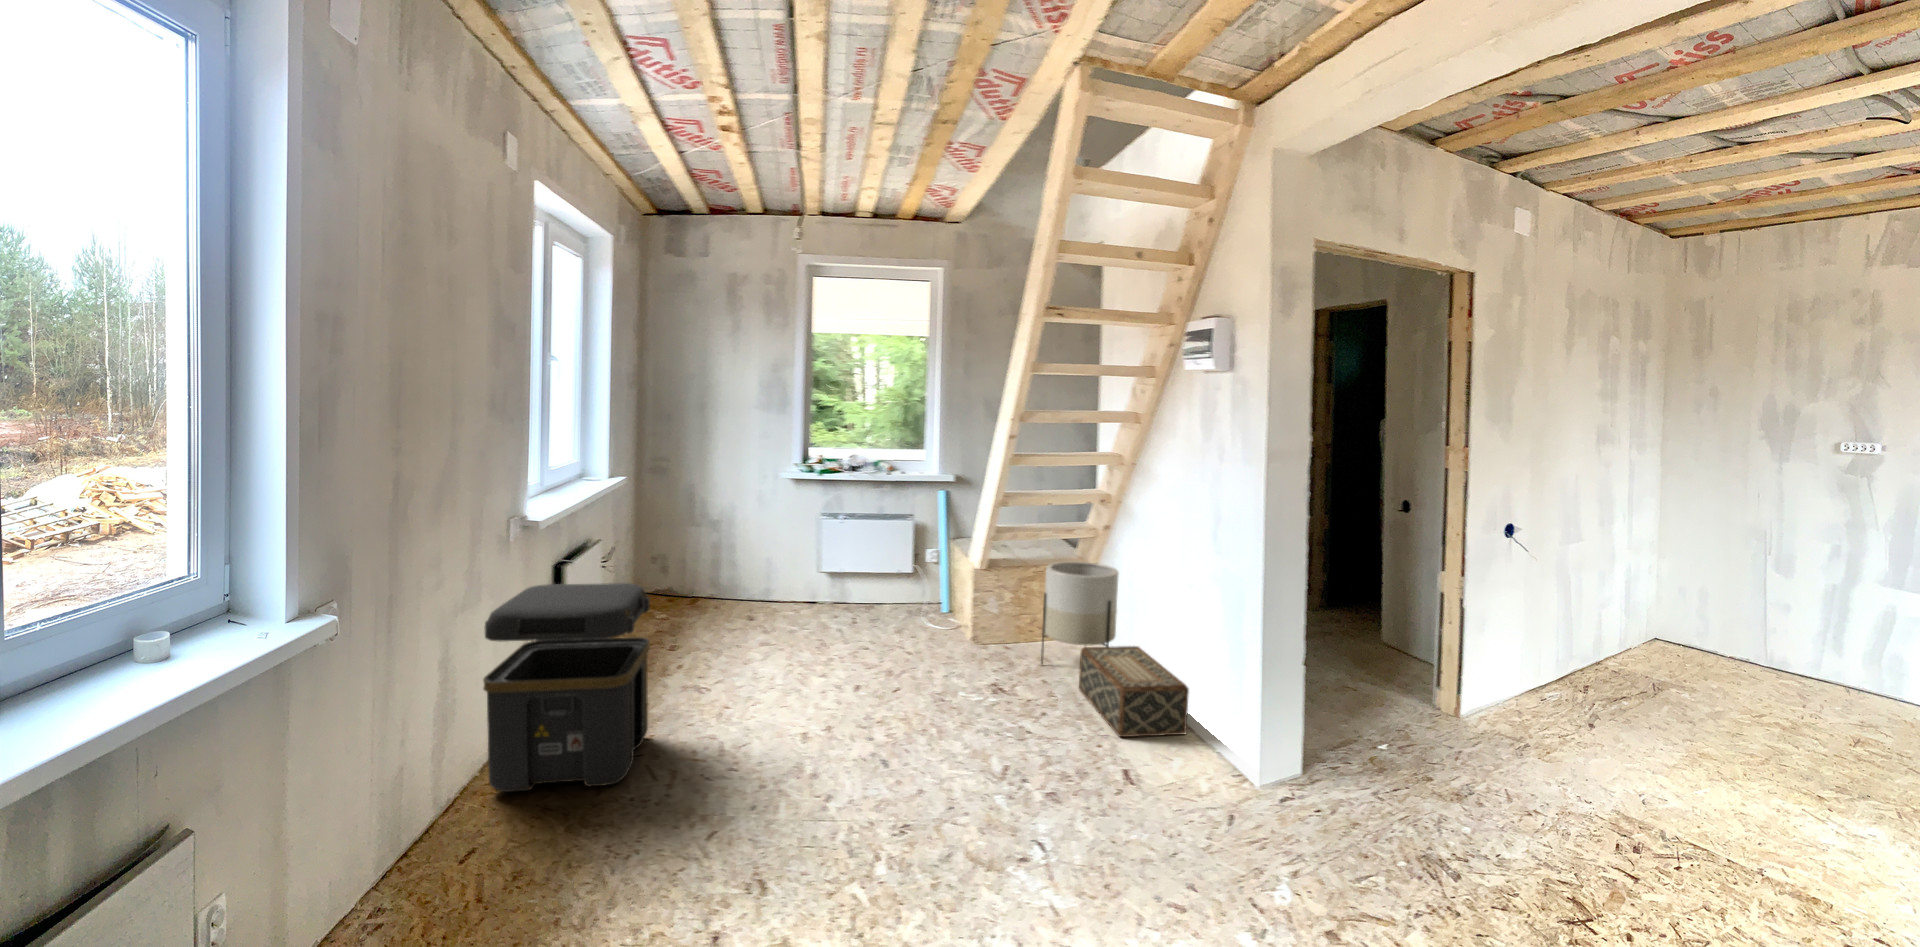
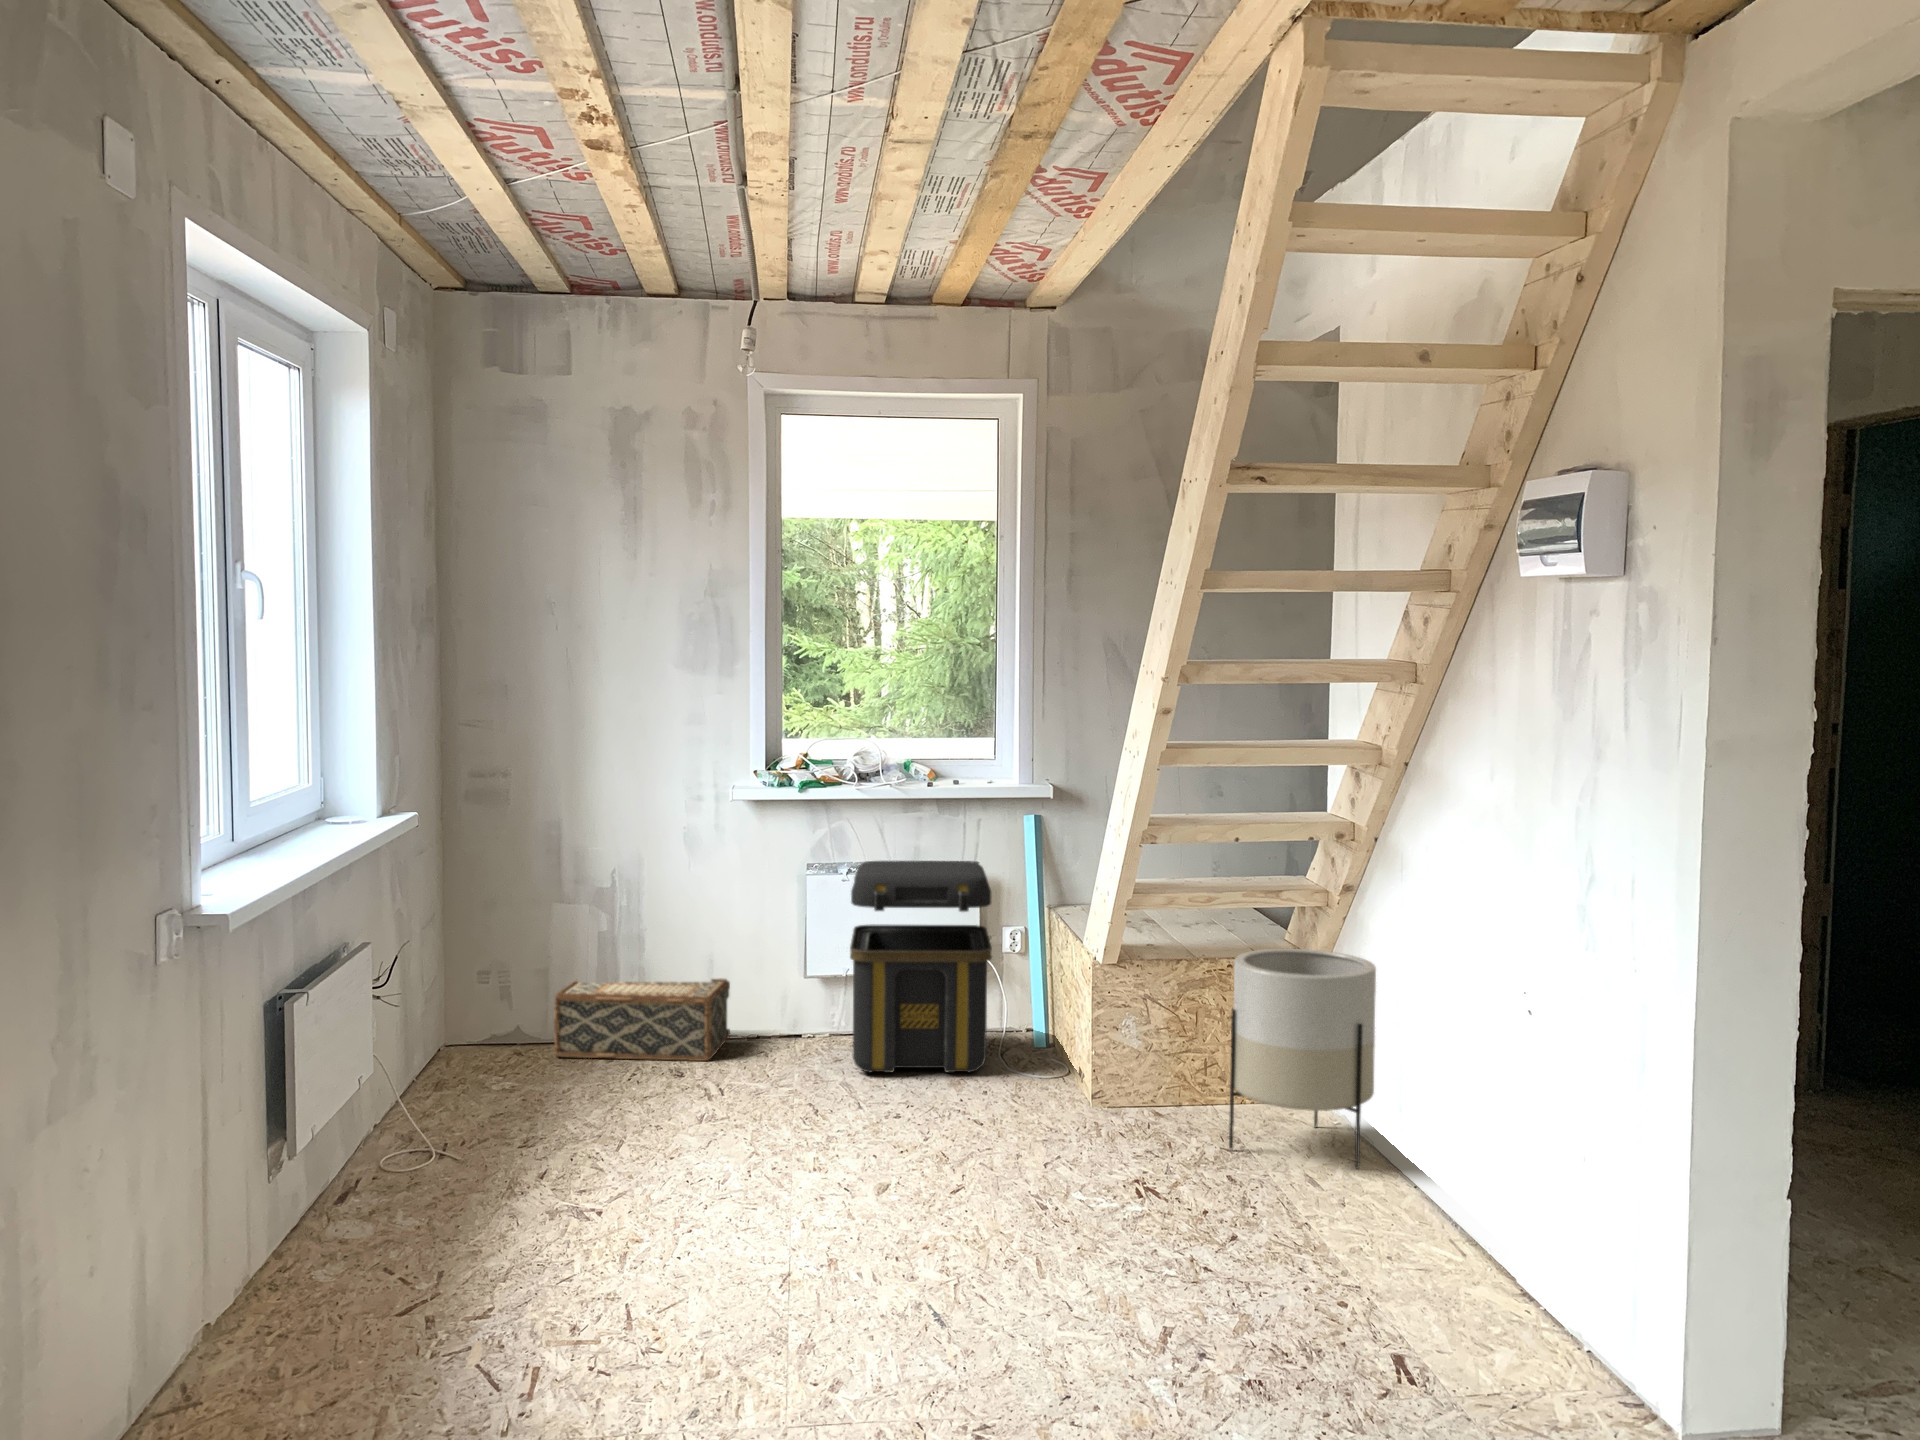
toolbox: present [483,583,650,792] -> present [850,861,992,1073]
woven basket: present [1079,646,1189,737] -> present [554,979,730,1061]

